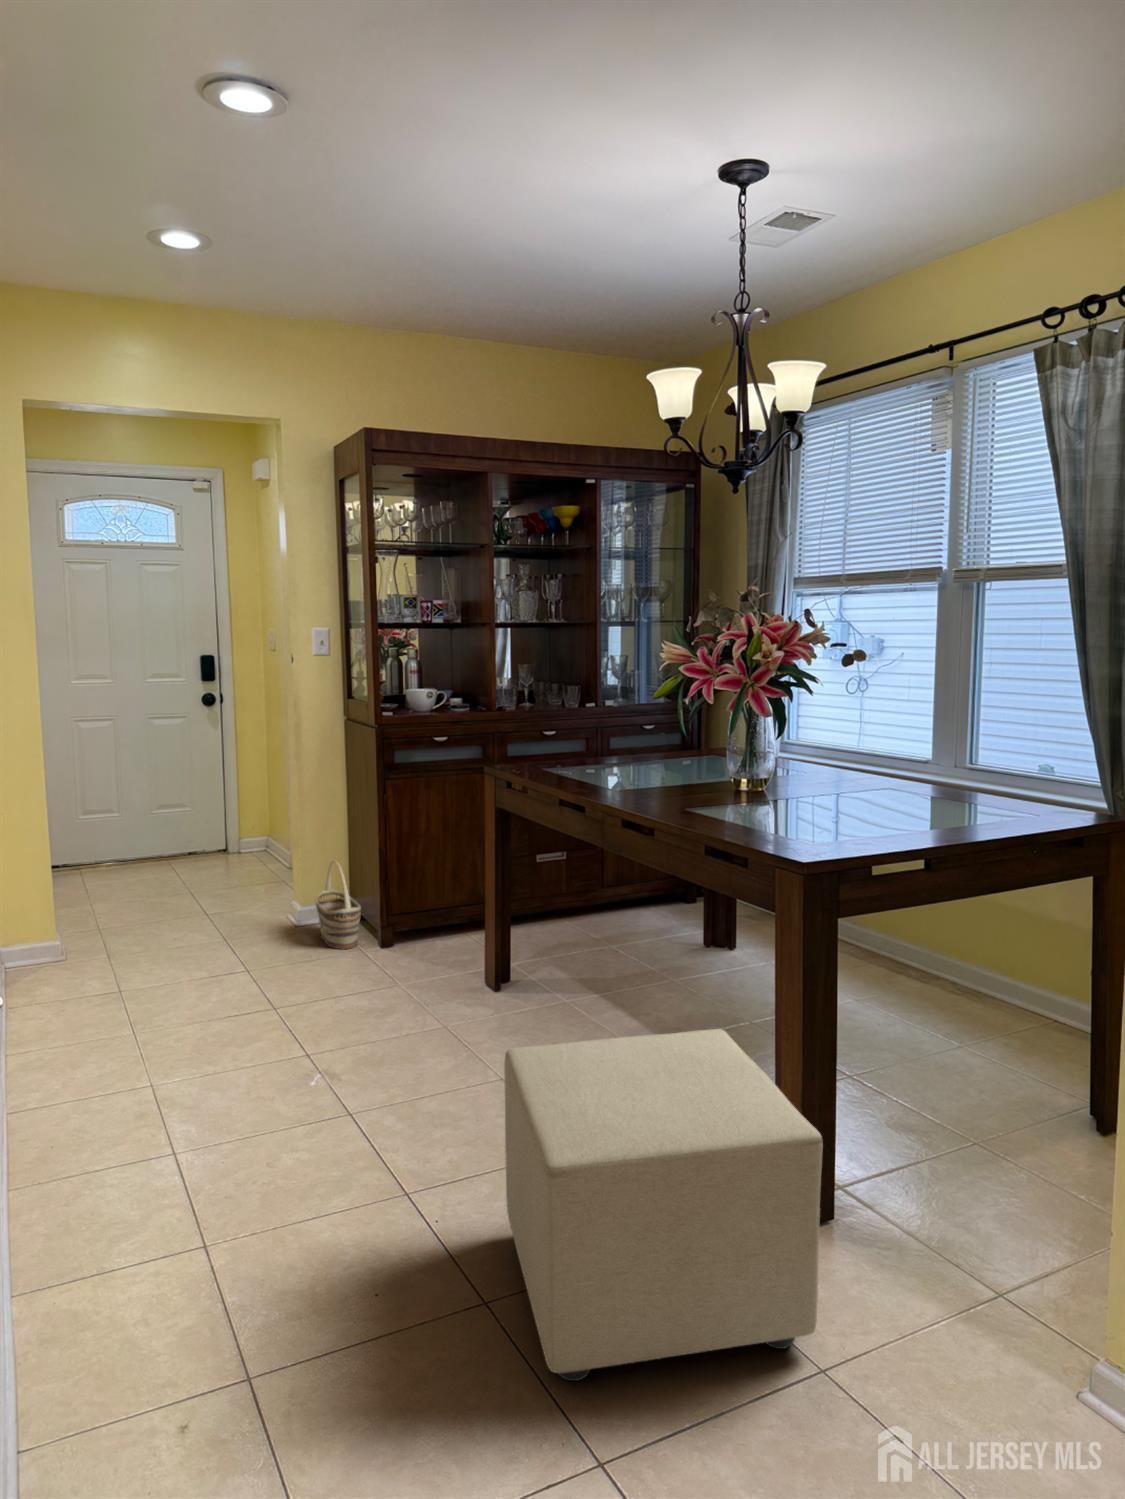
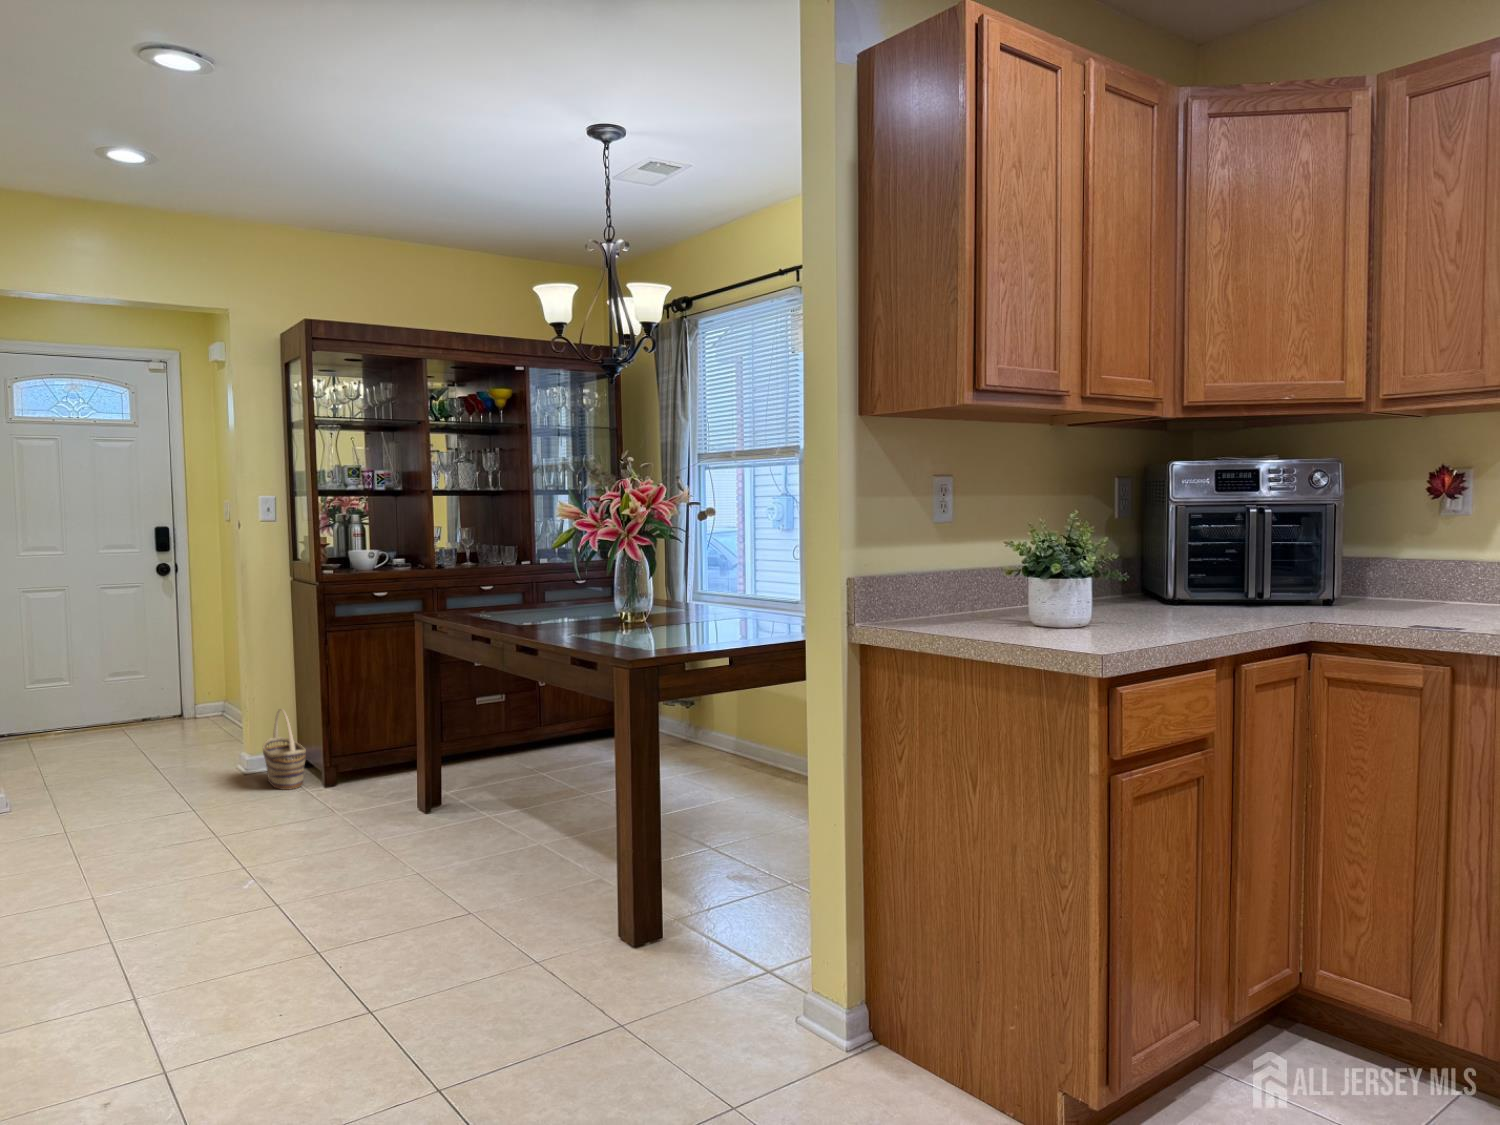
ottoman: present [504,1029,823,1381] -> none [393,800,627,1064]

